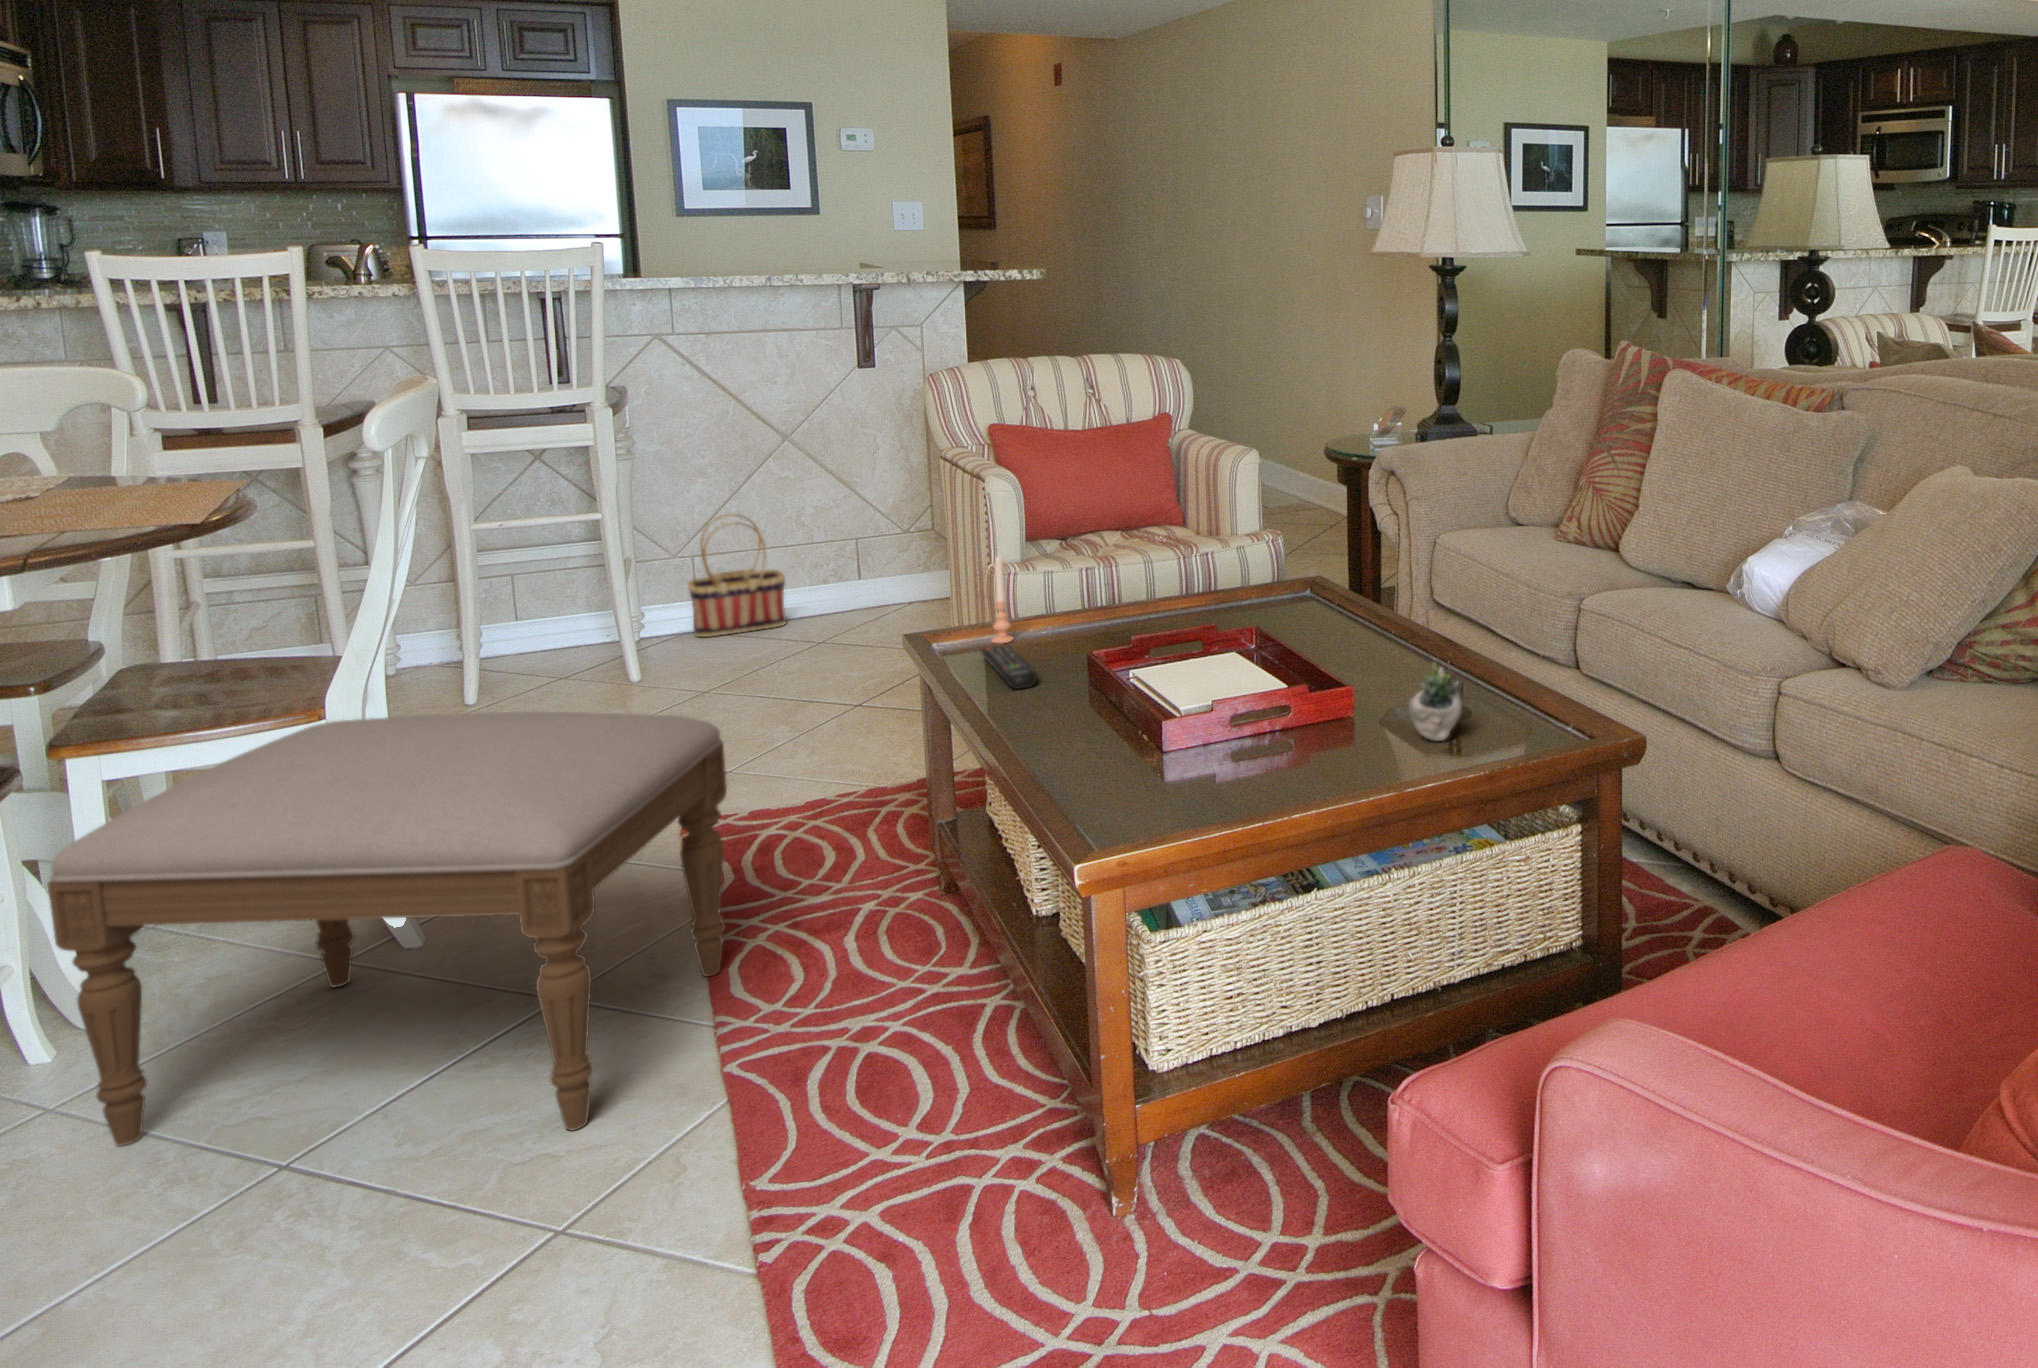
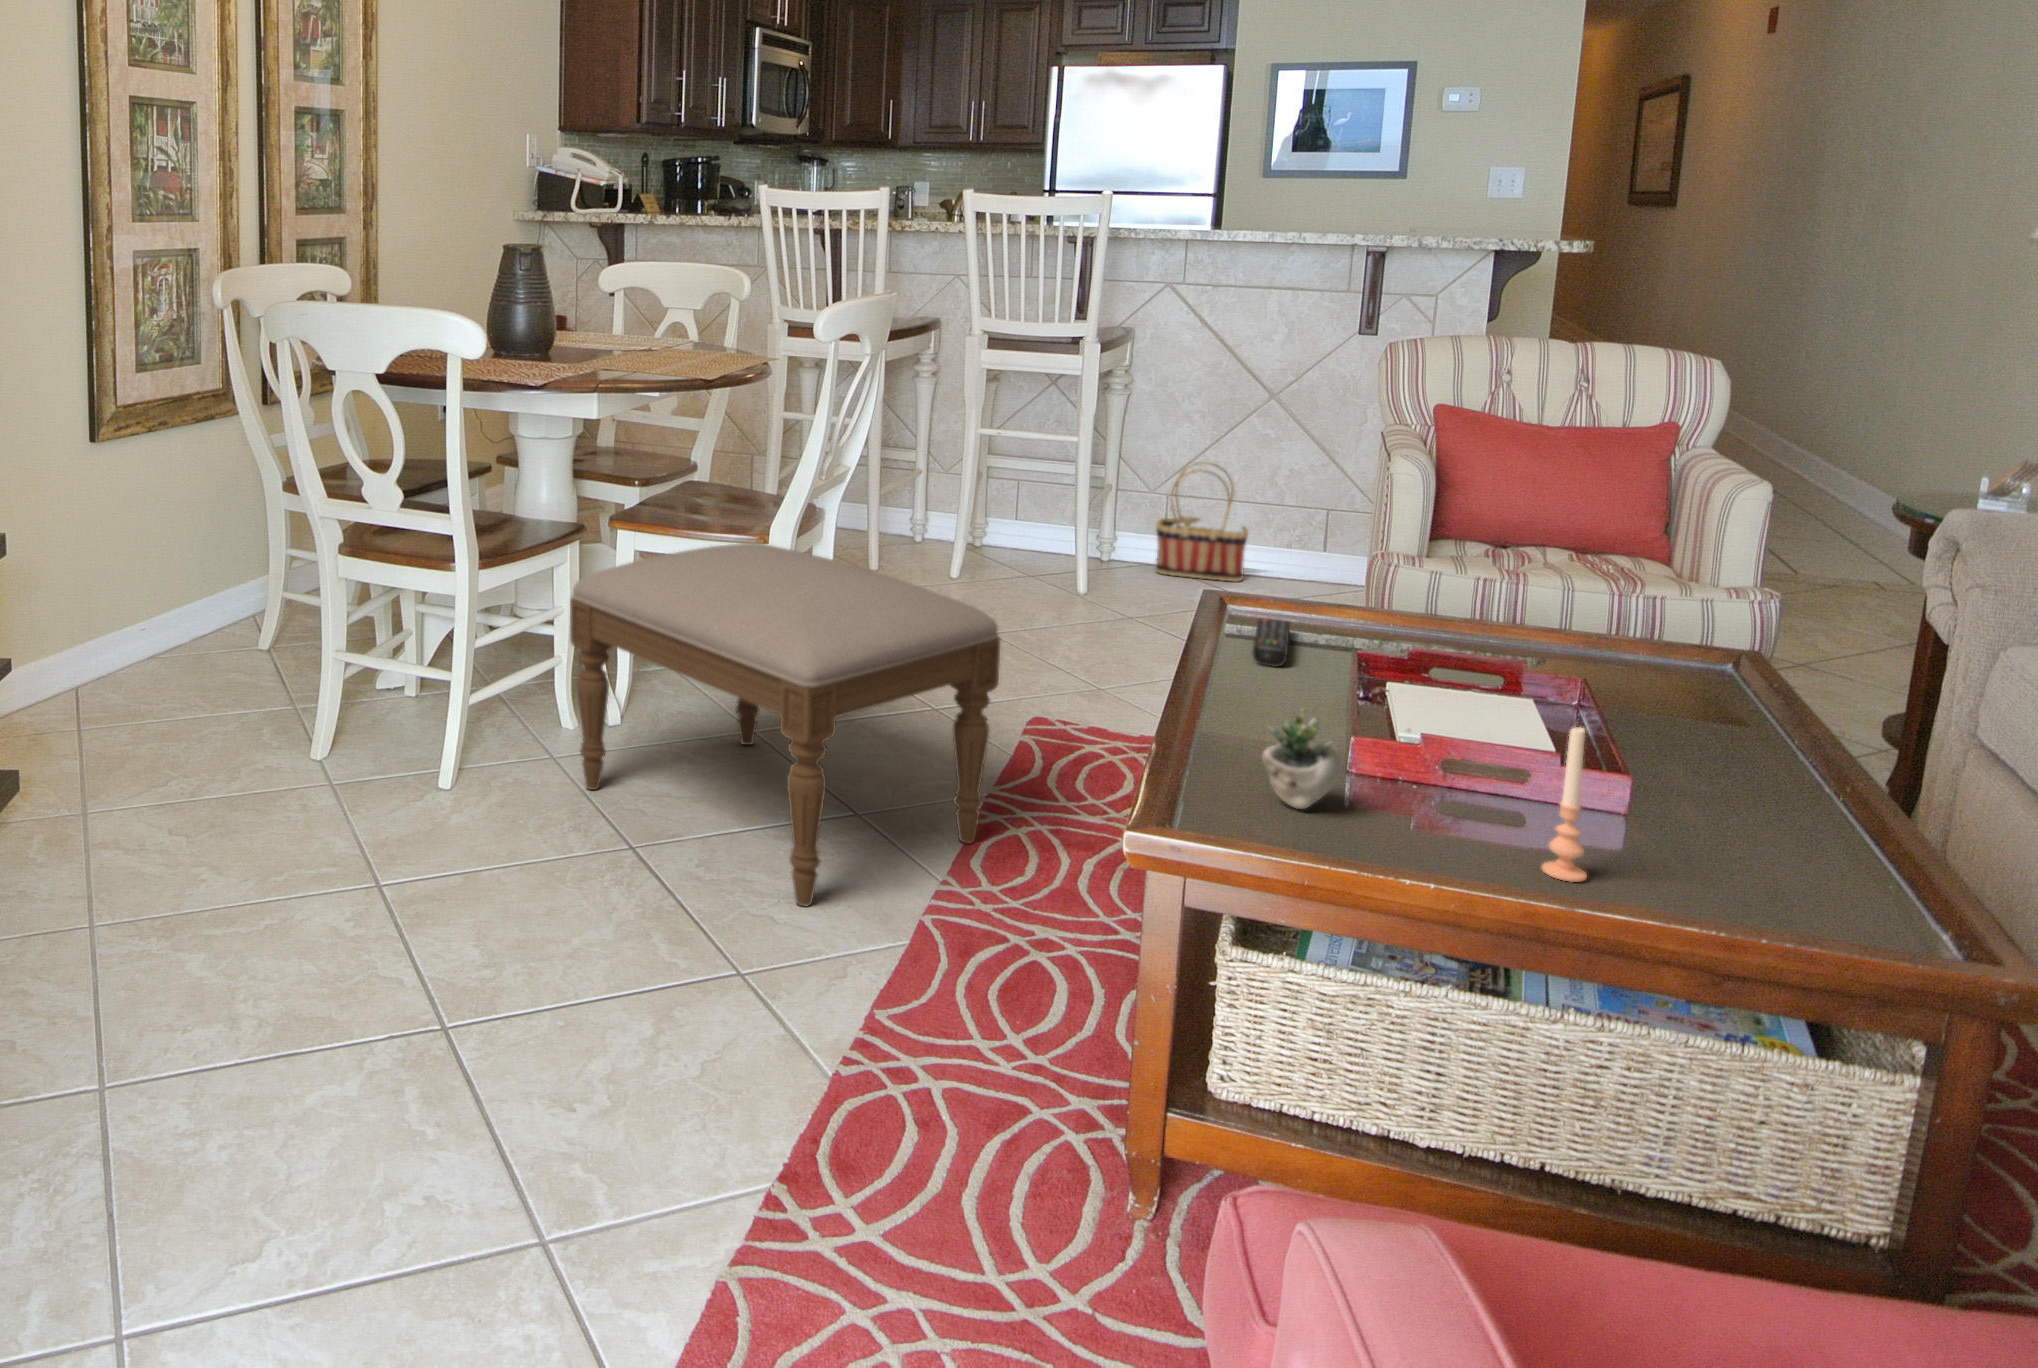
candle: present [992,556,1013,643] -> present [1542,728,1587,882]
succulent plant: present [1409,663,1462,741] -> present [1262,709,1410,809]

